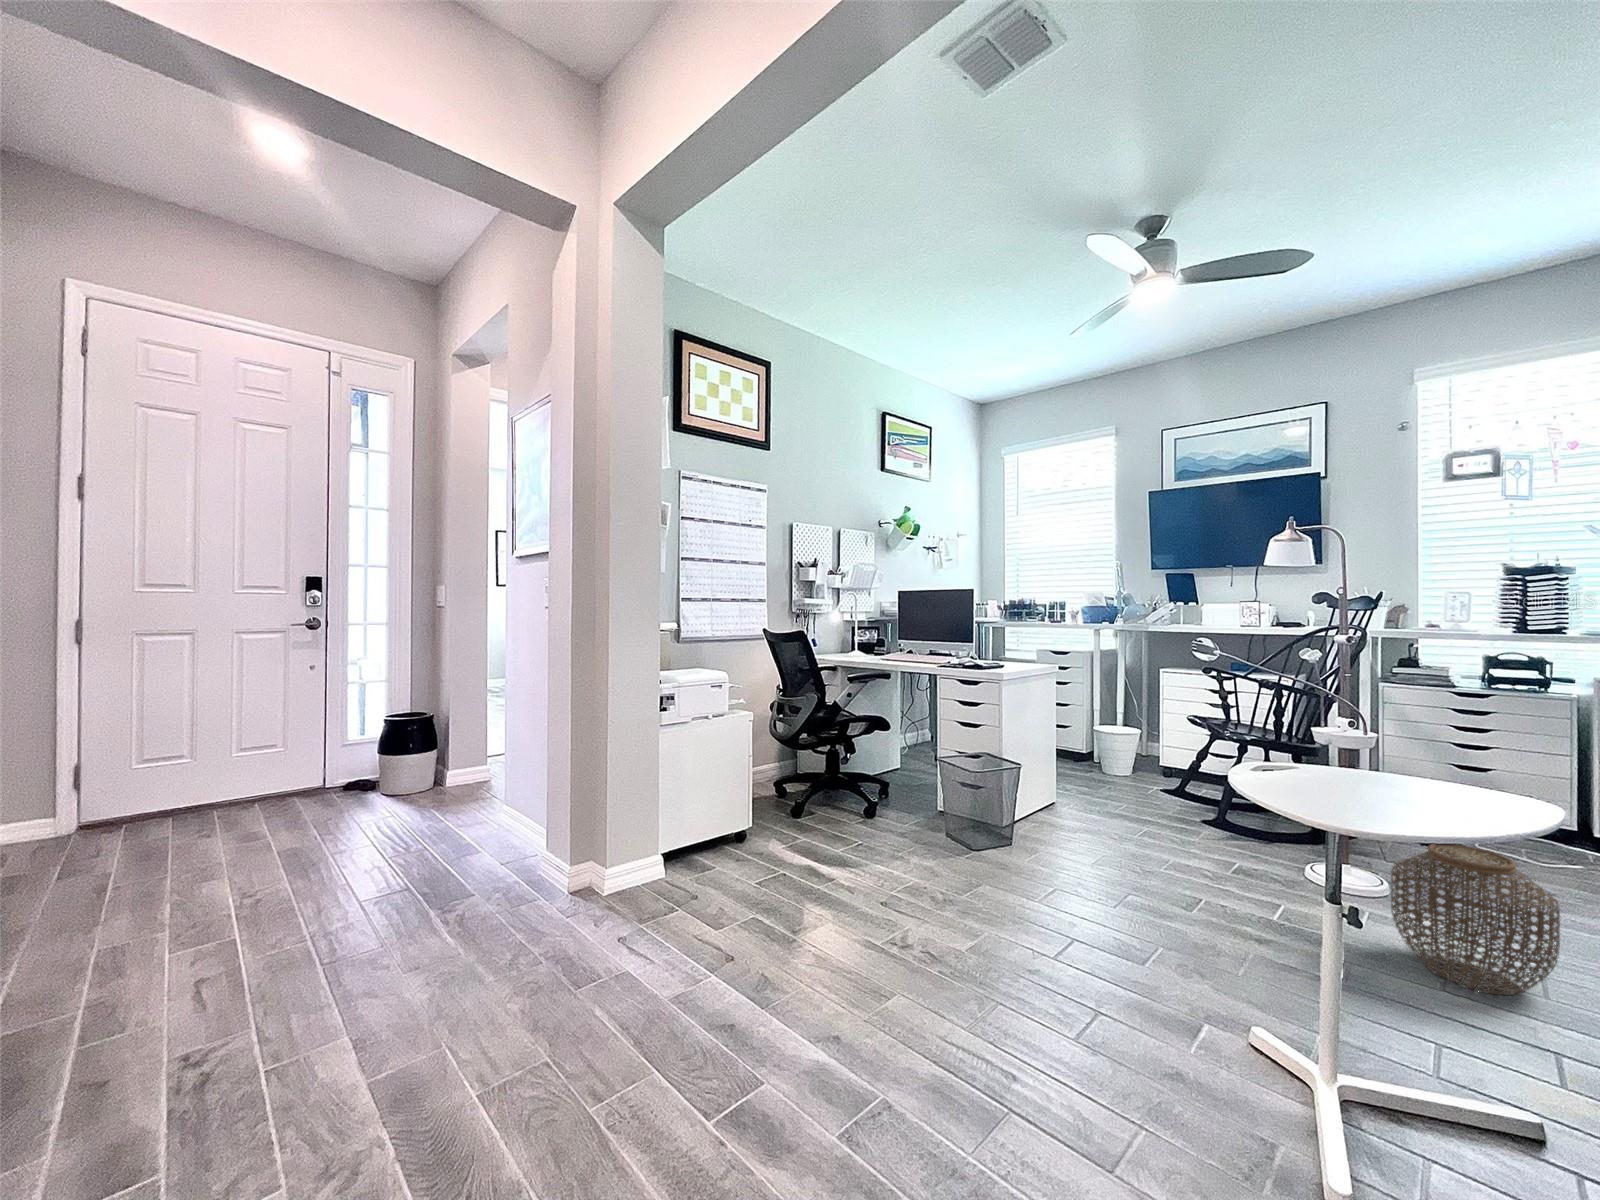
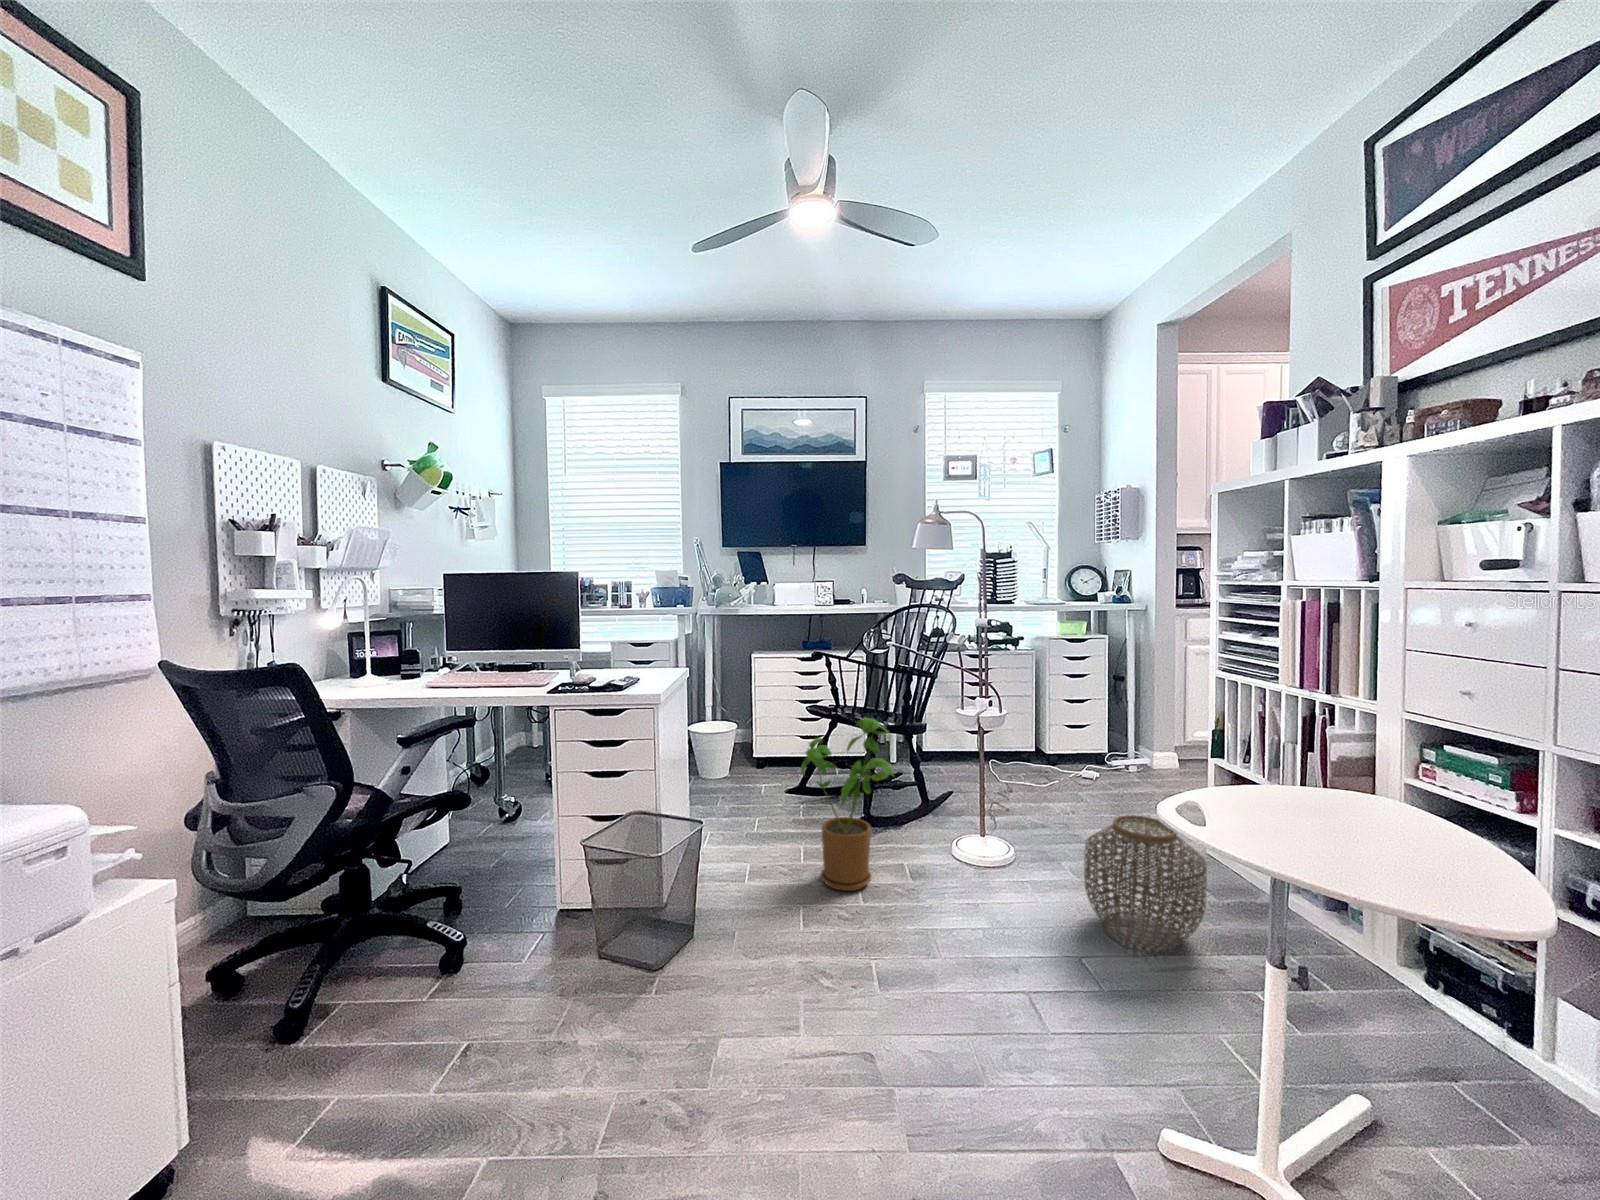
house plant: none [1126,713,1219,861] -> present [801,718,894,891]

